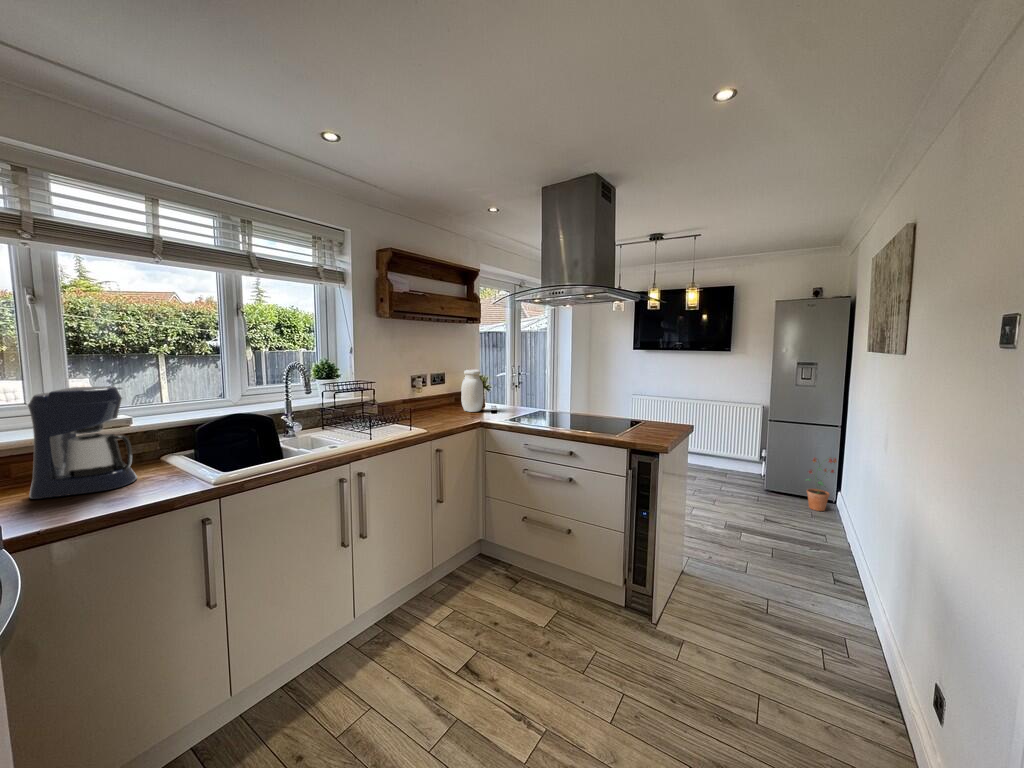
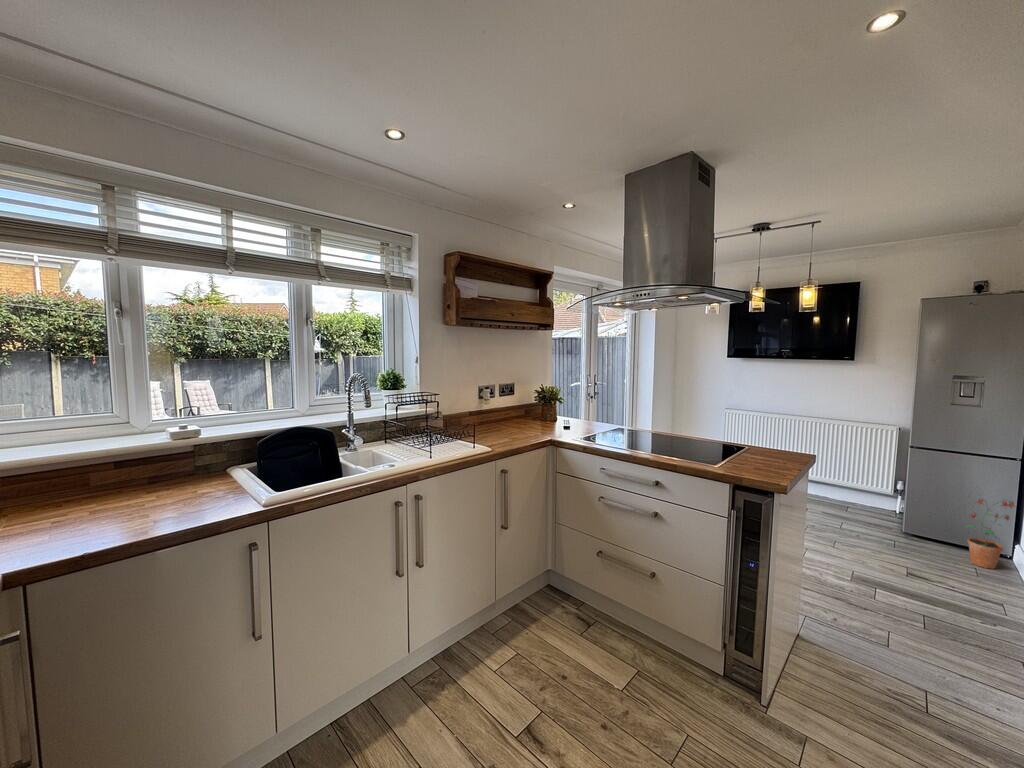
jar: present [461,370,483,412] -> none [531,381,555,428]
coffee maker: present [28,386,137,499] -> none [98,399,199,512]

